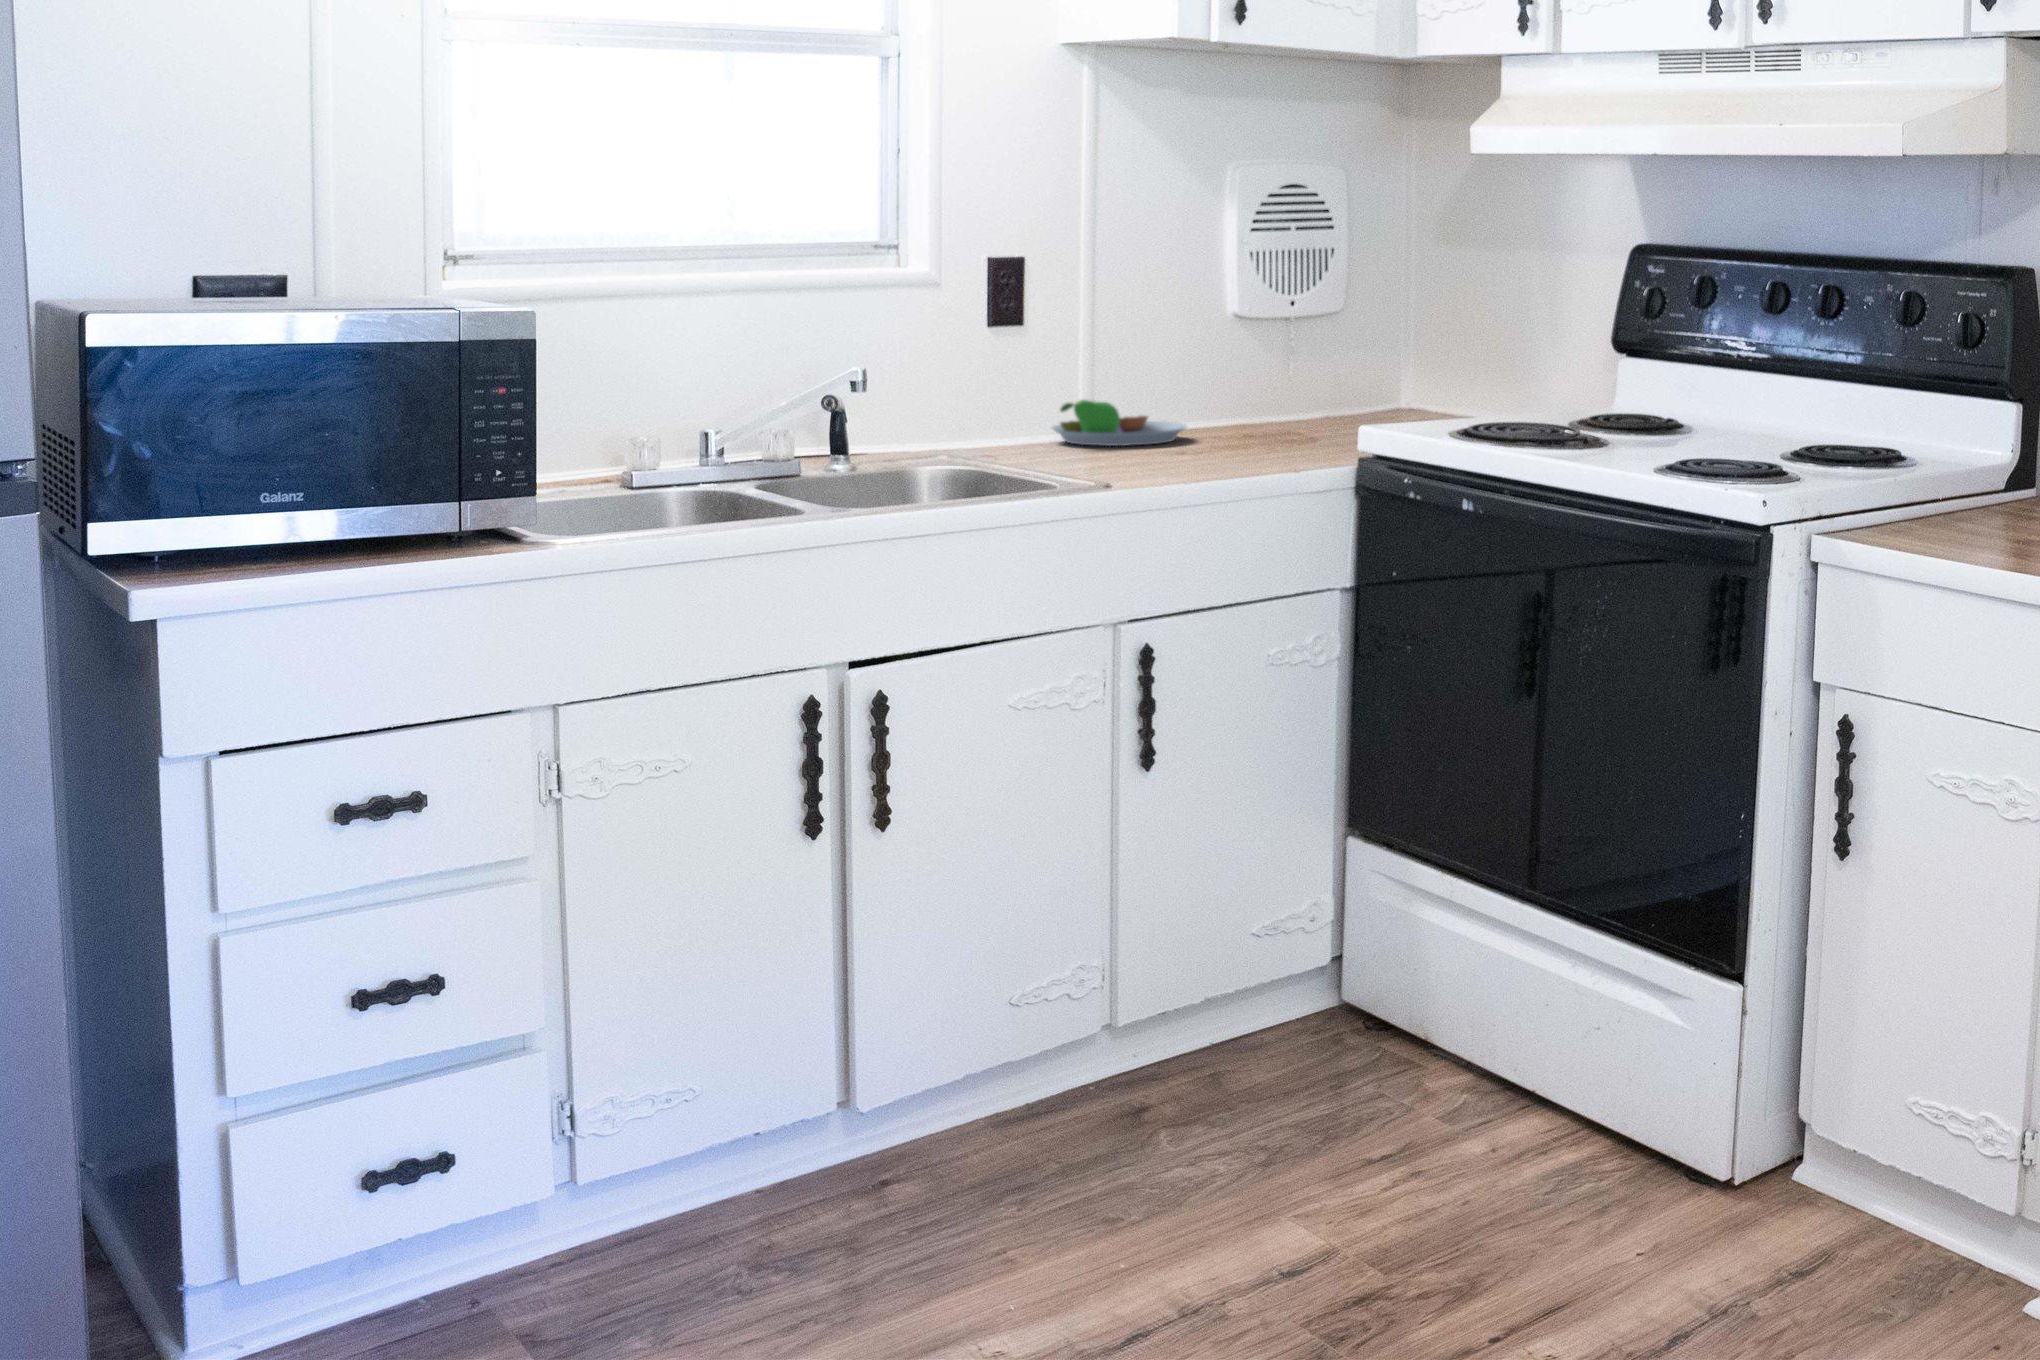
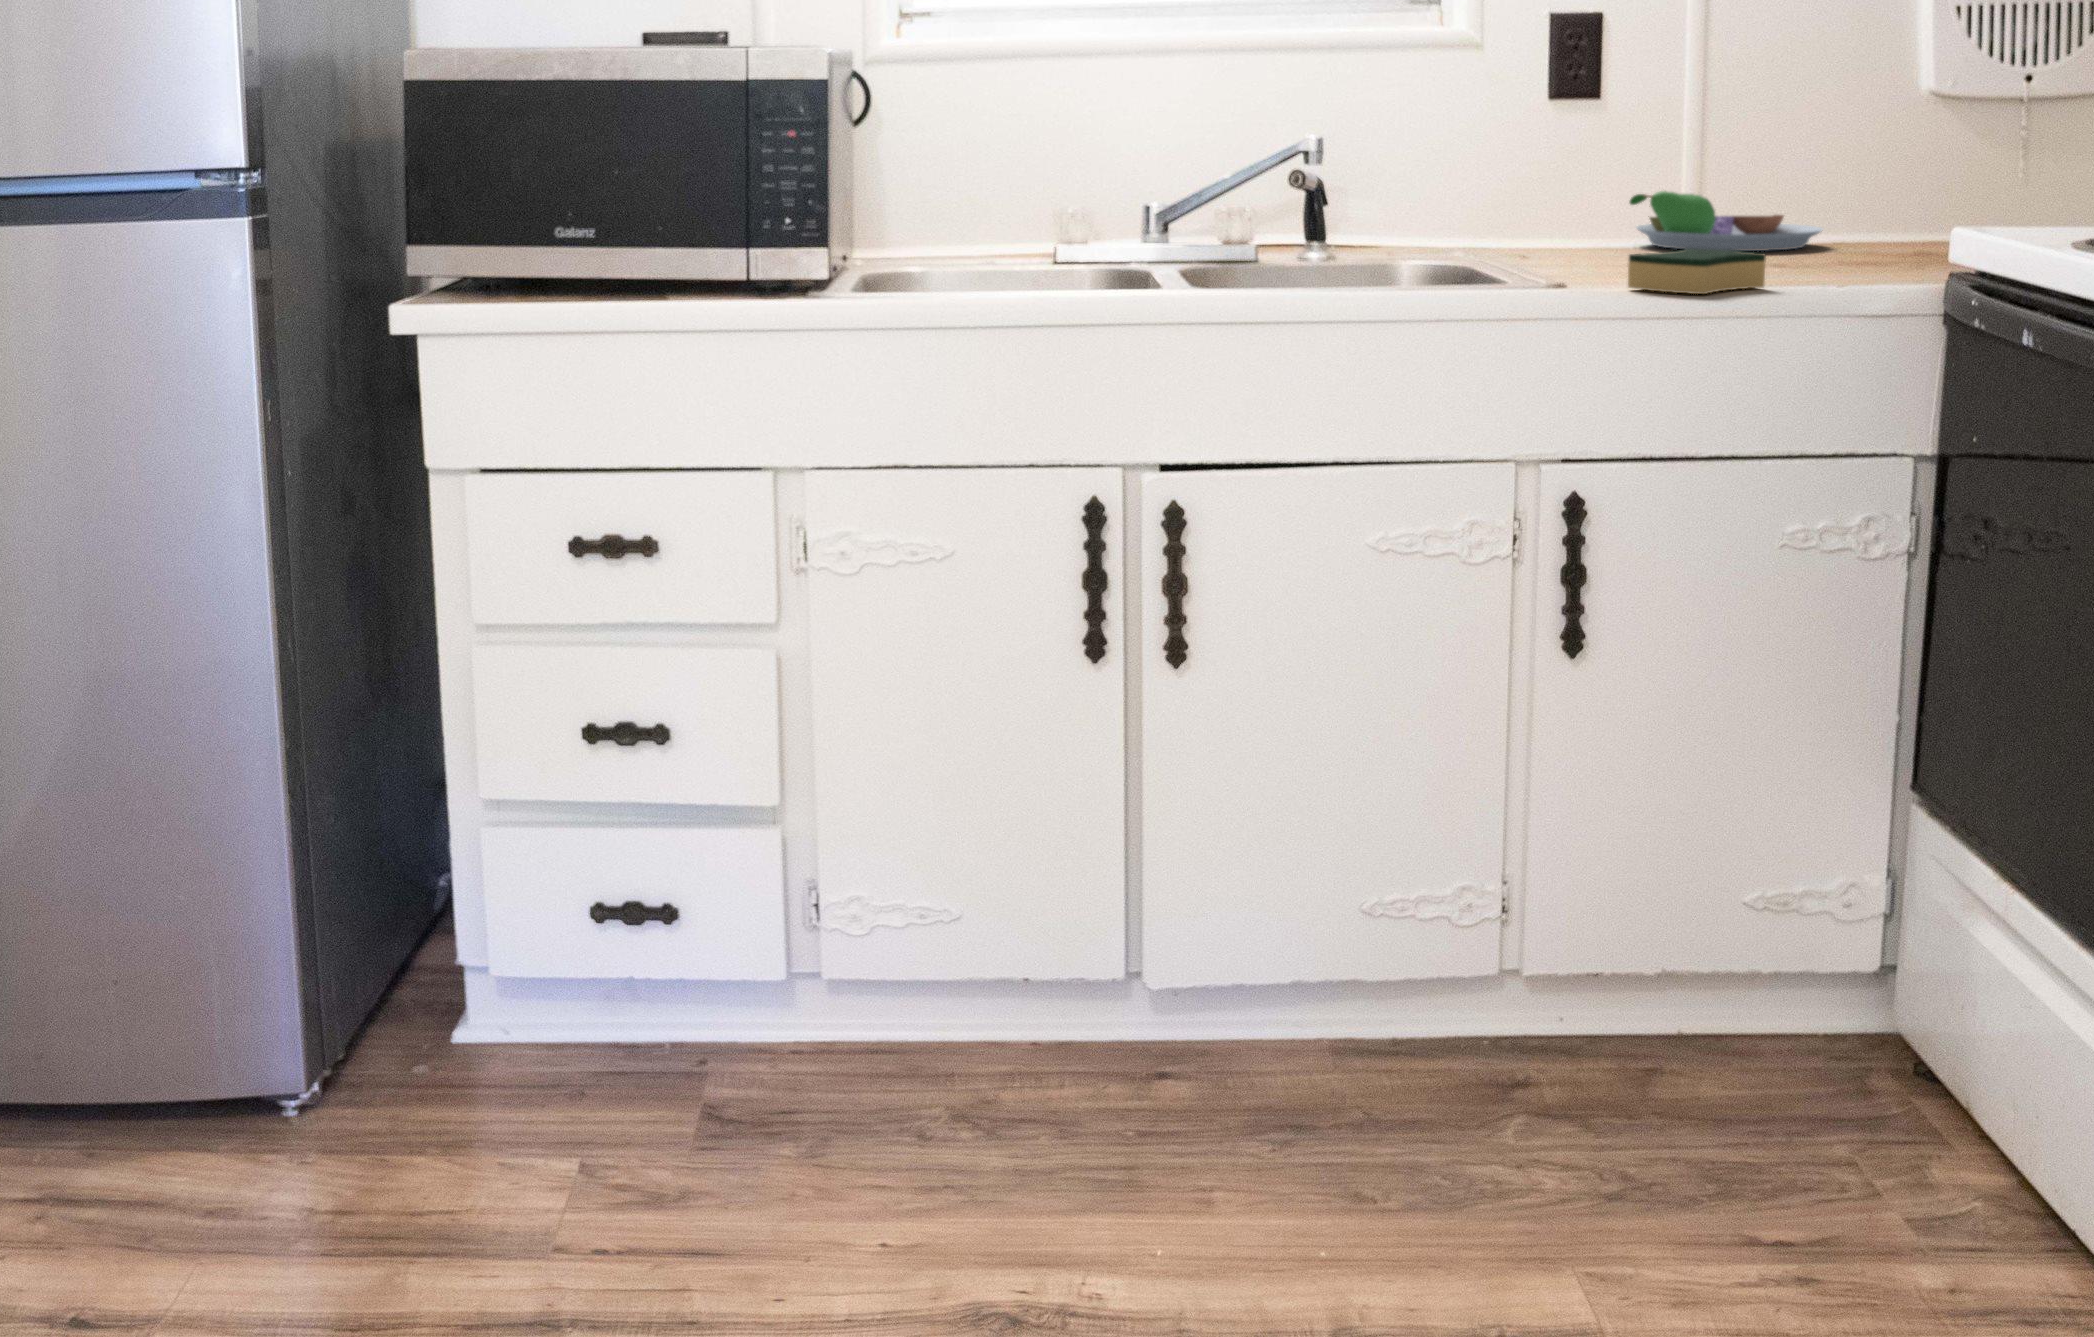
sponge: none [1166,449,1249,483] -> present [1628,249,1766,294]

